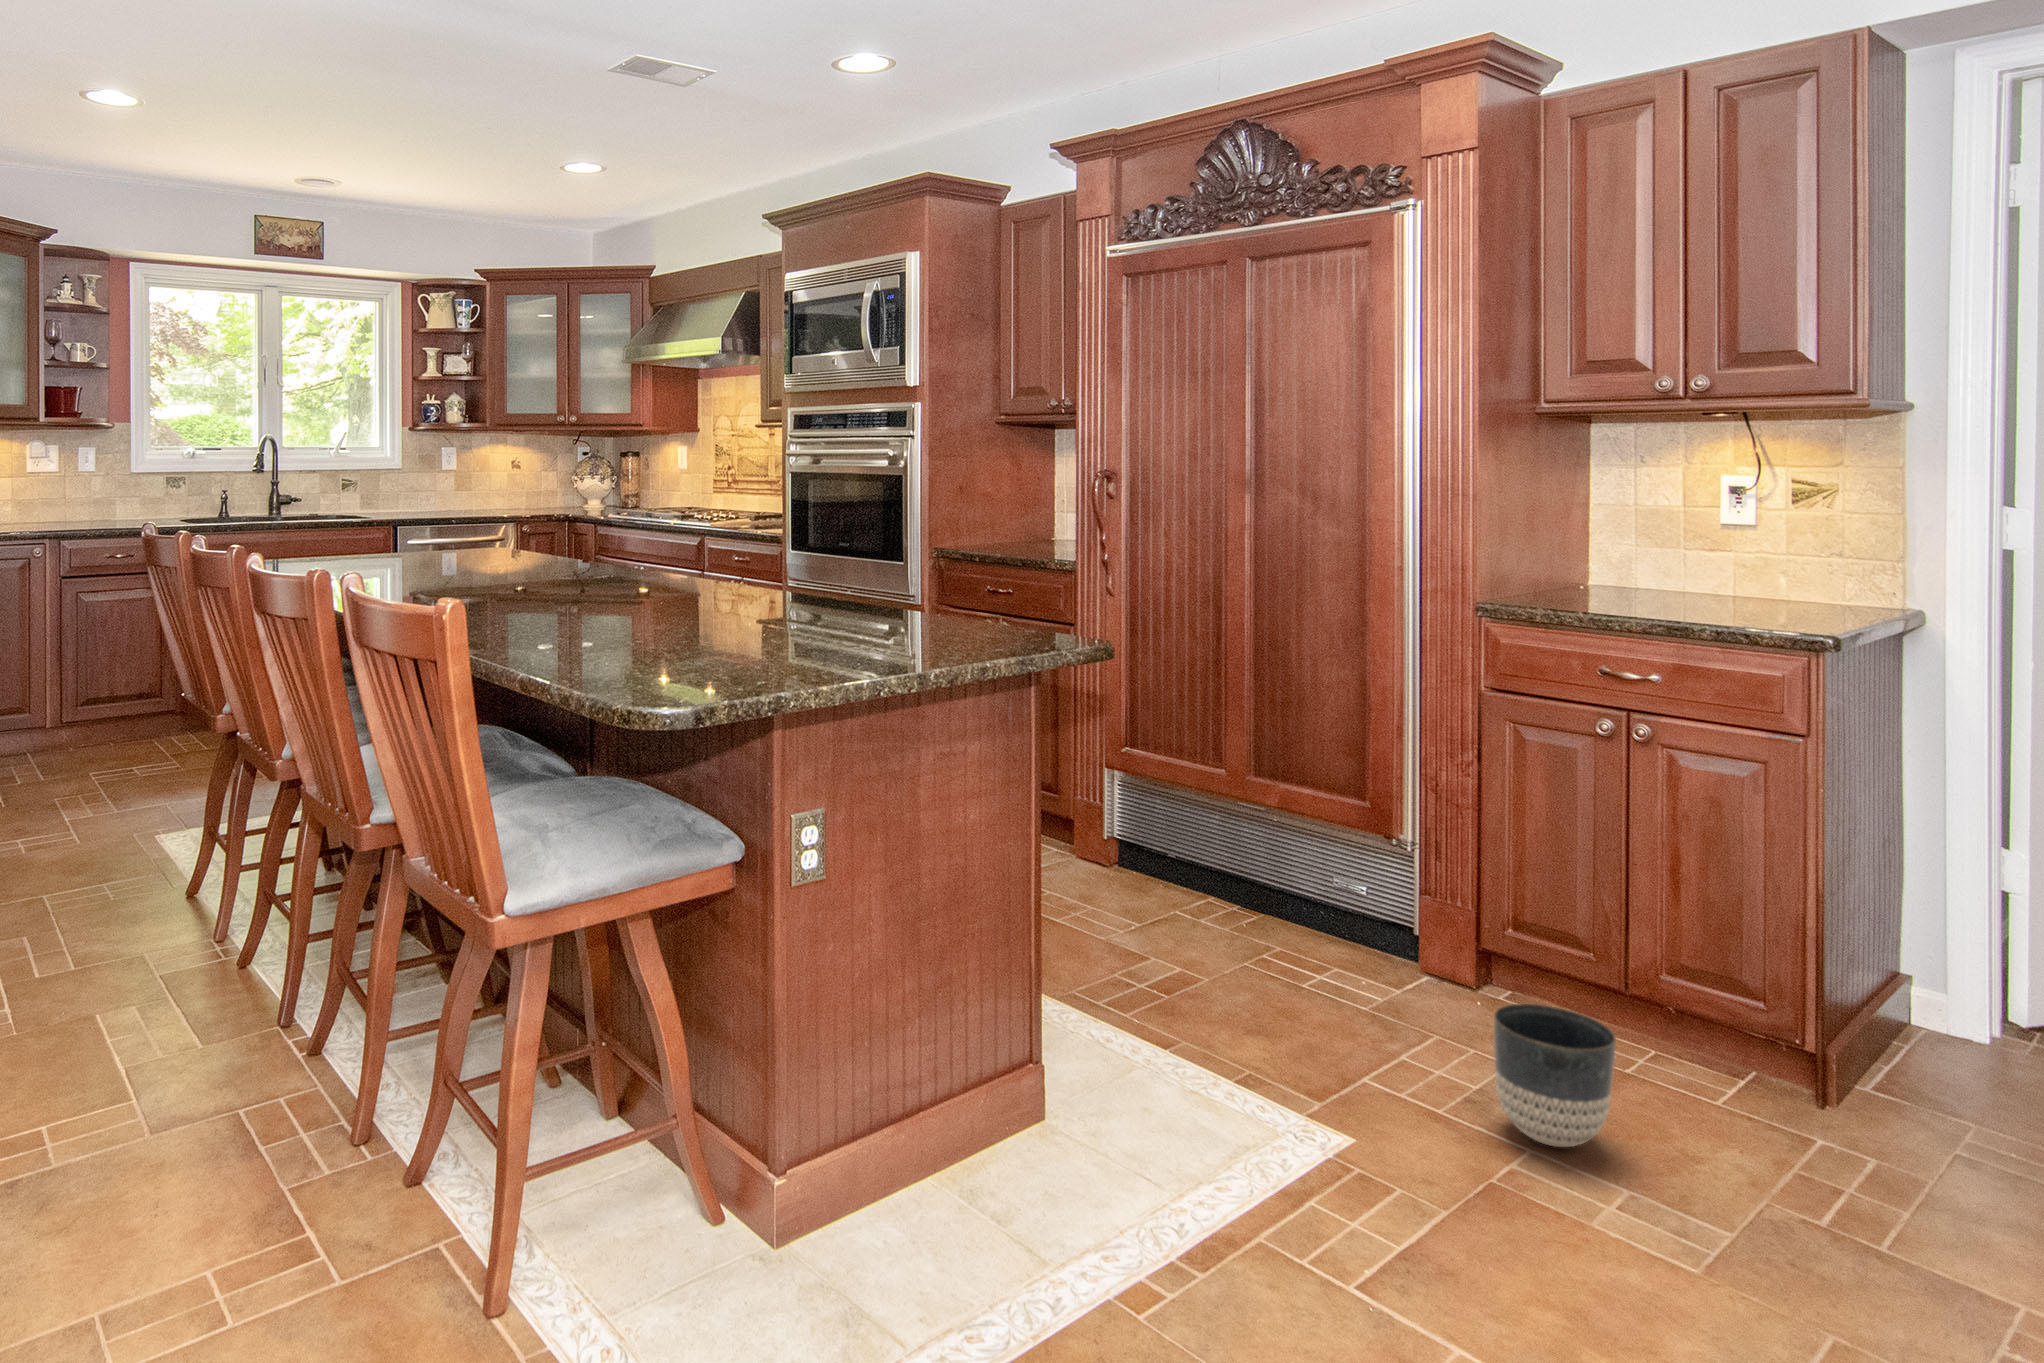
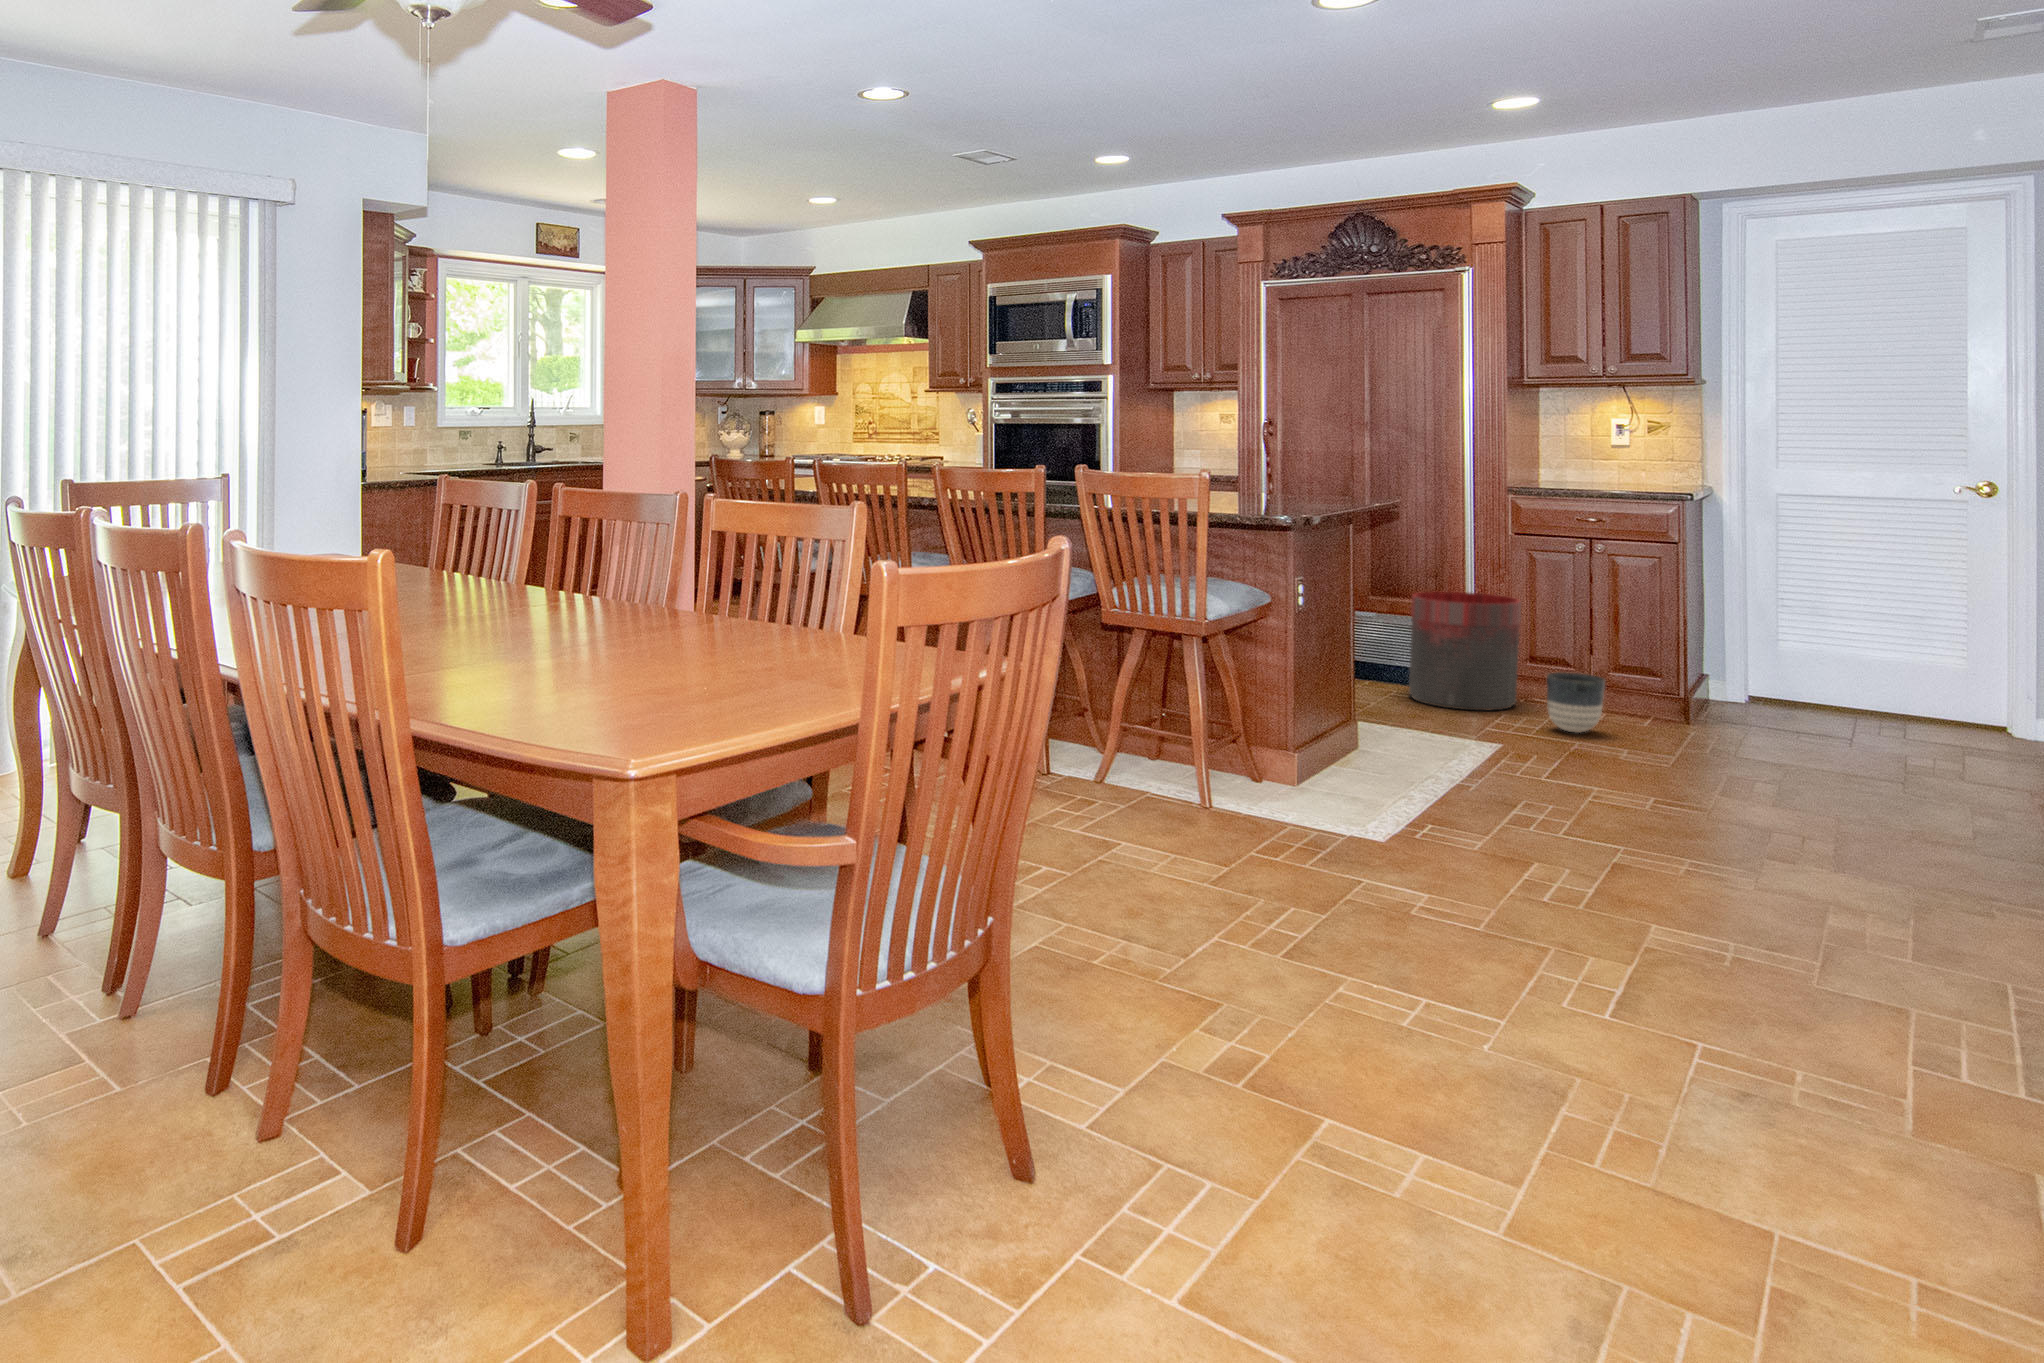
trash can: none [1286,789,1491,1043] -> present [1409,592,1521,710]

